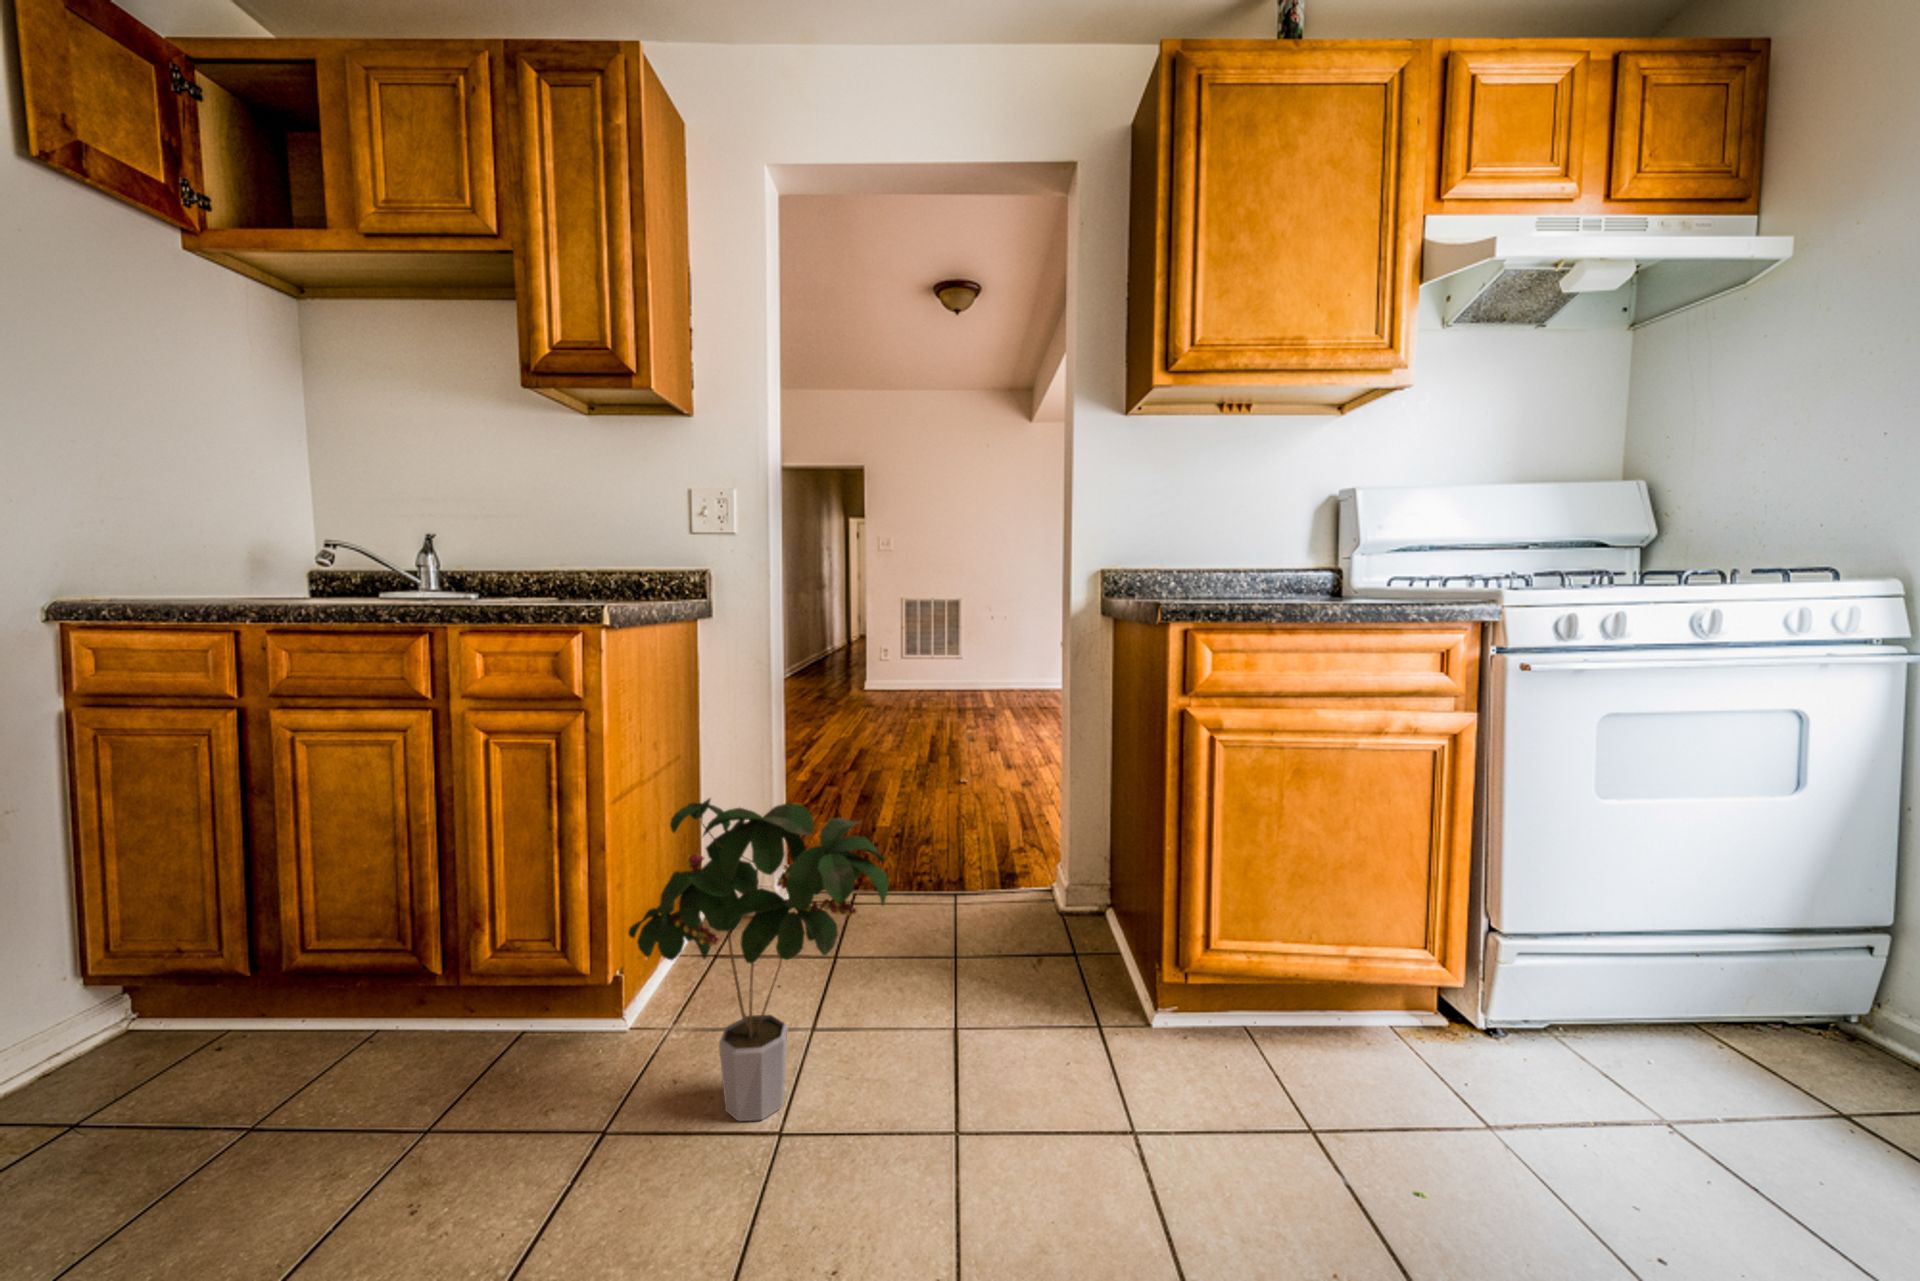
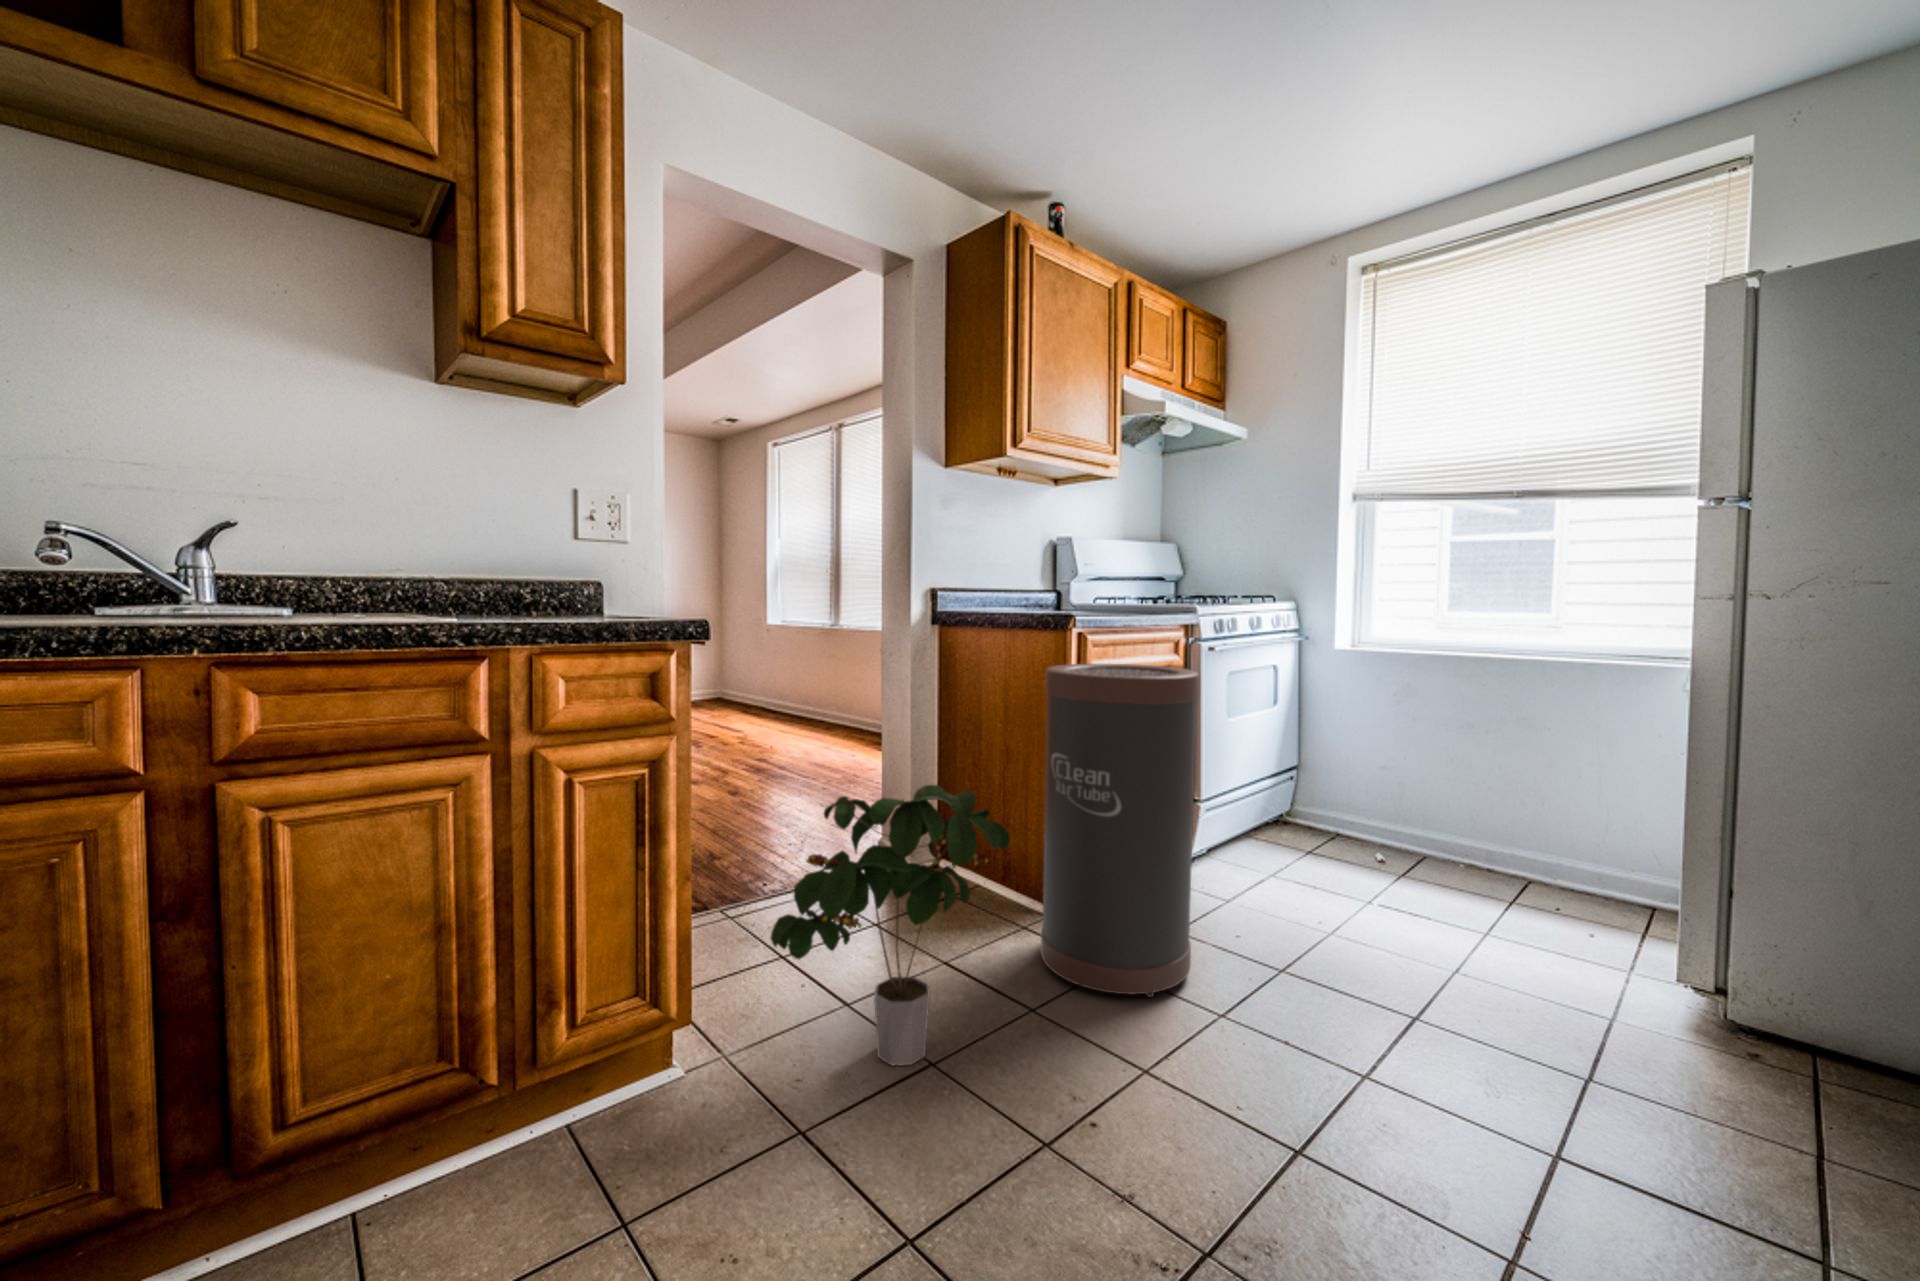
trash can: none [1014,673,1253,1205] -> present [1041,664,1199,997]

